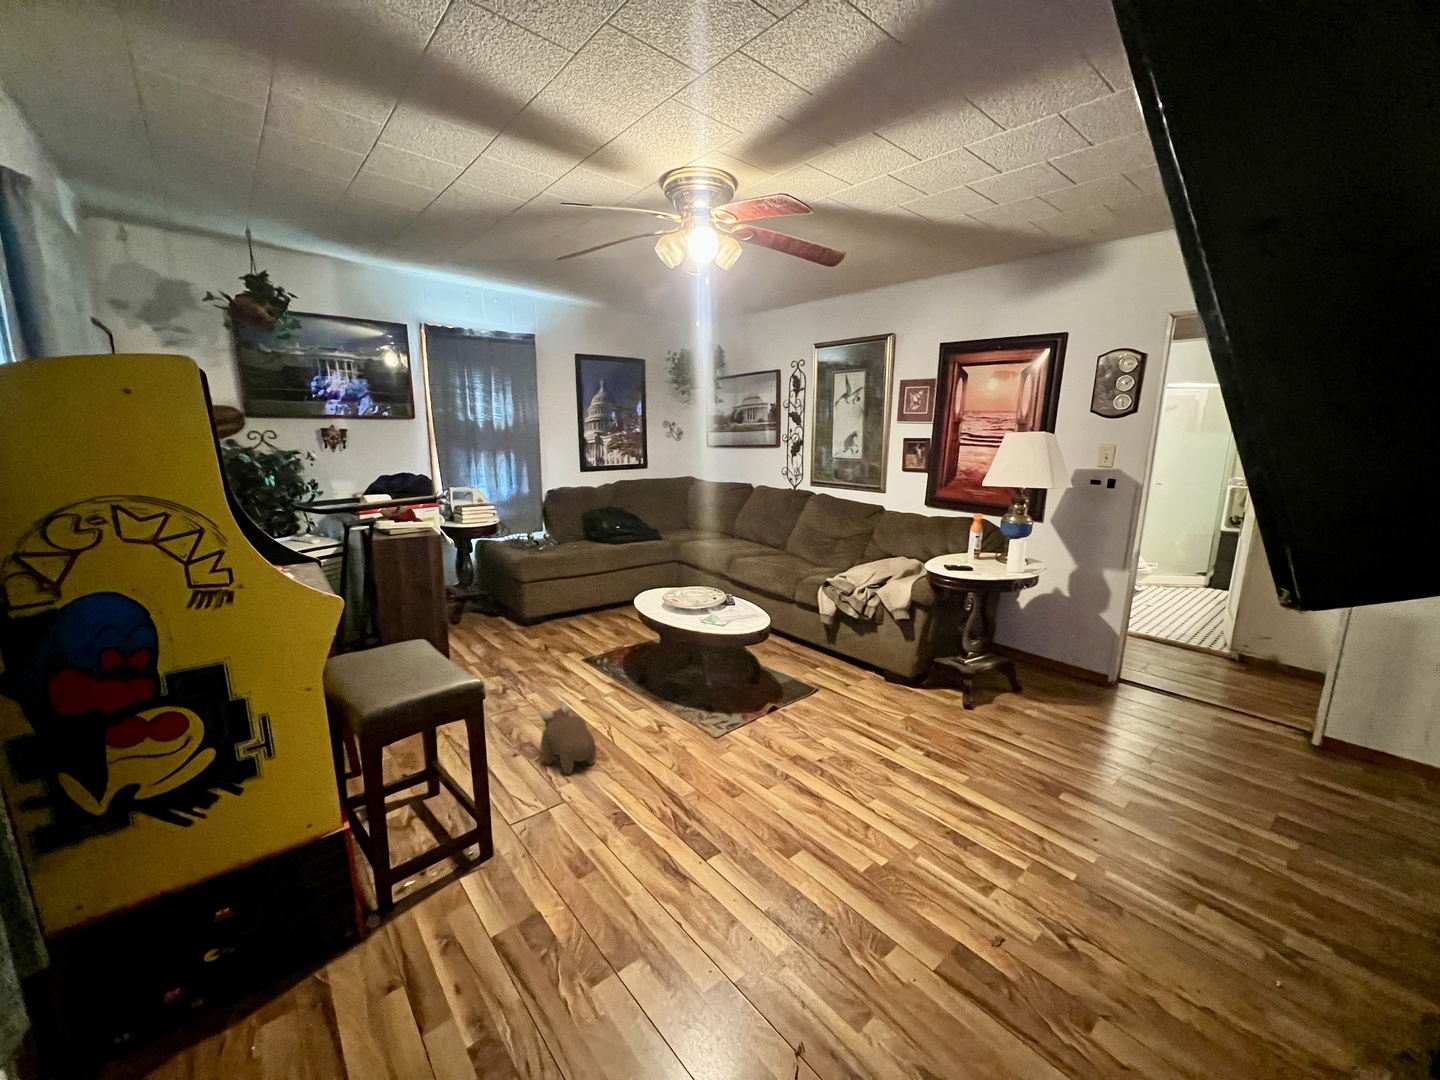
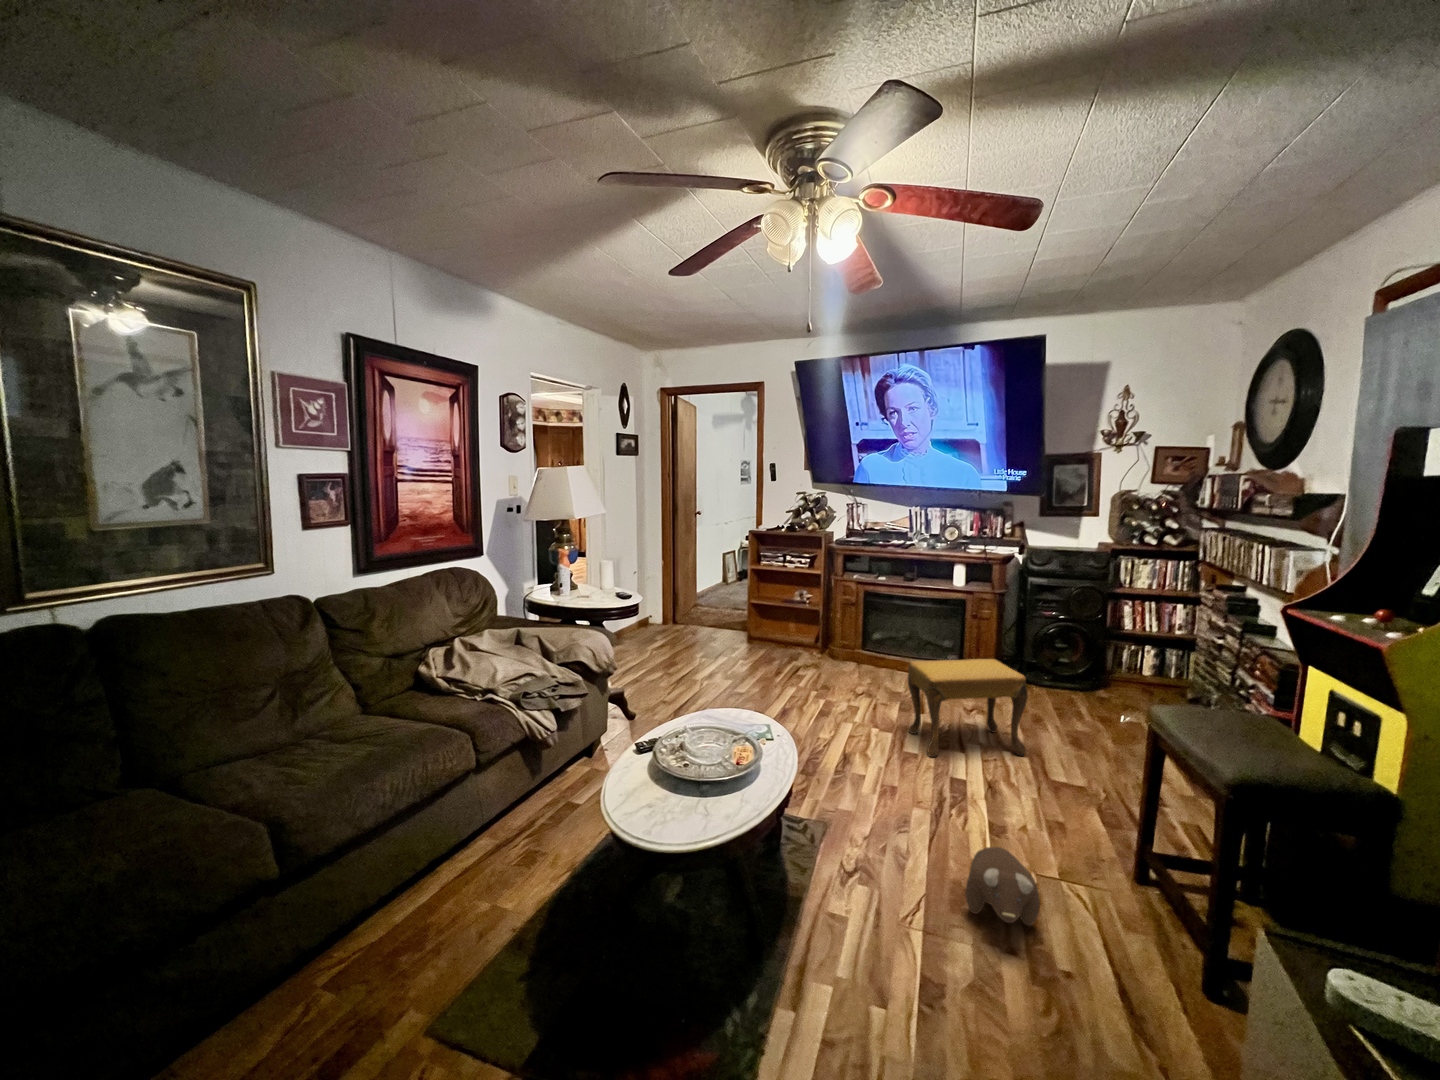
footstool: none [711,755,875,1038] -> present [908,659,1028,757]

